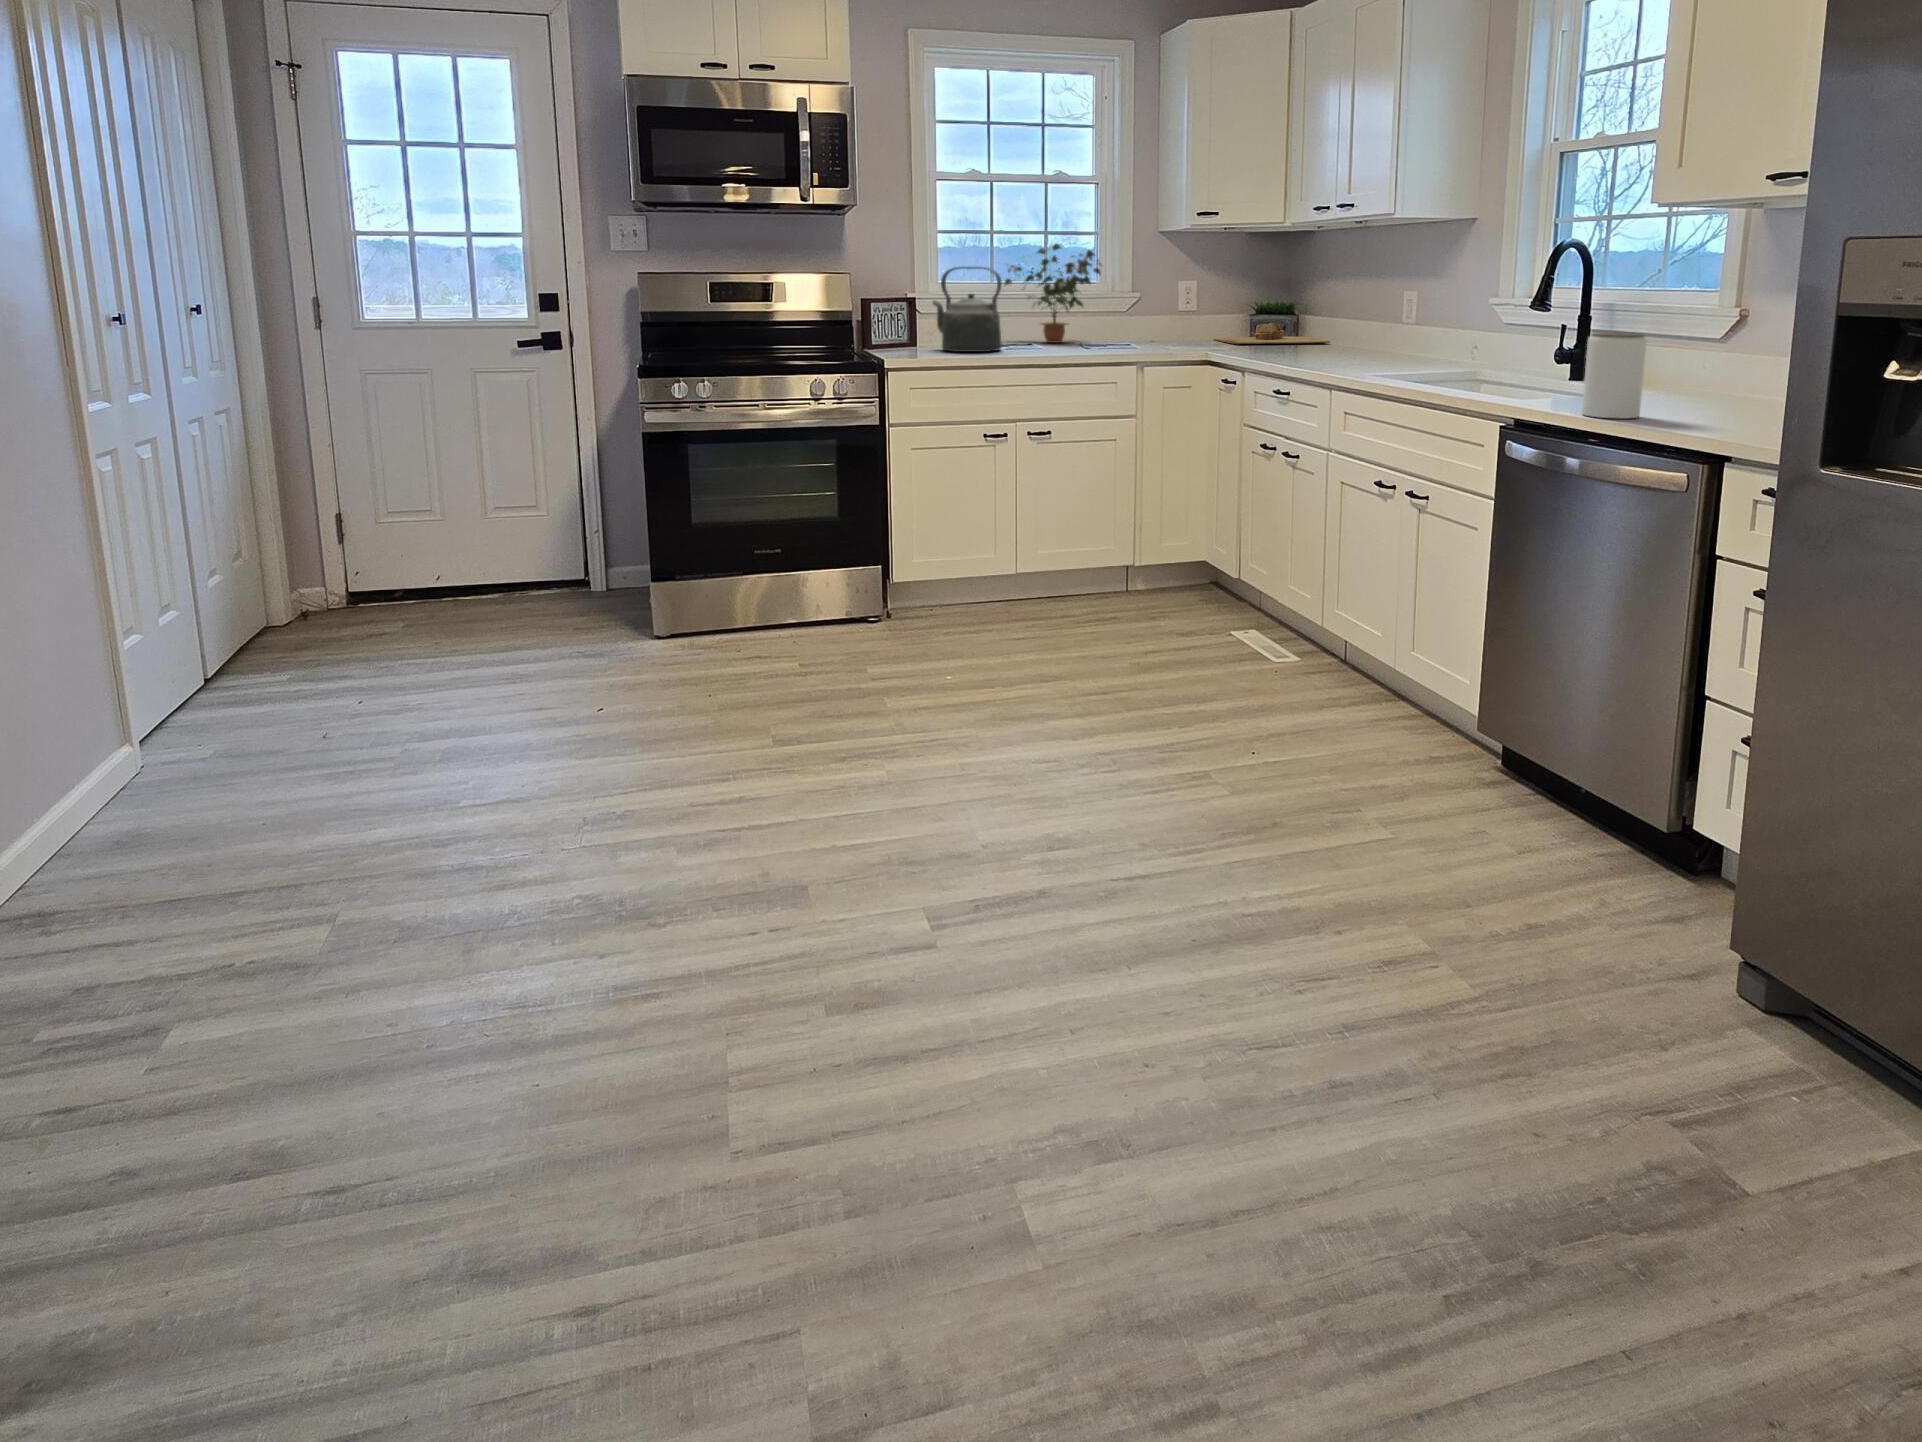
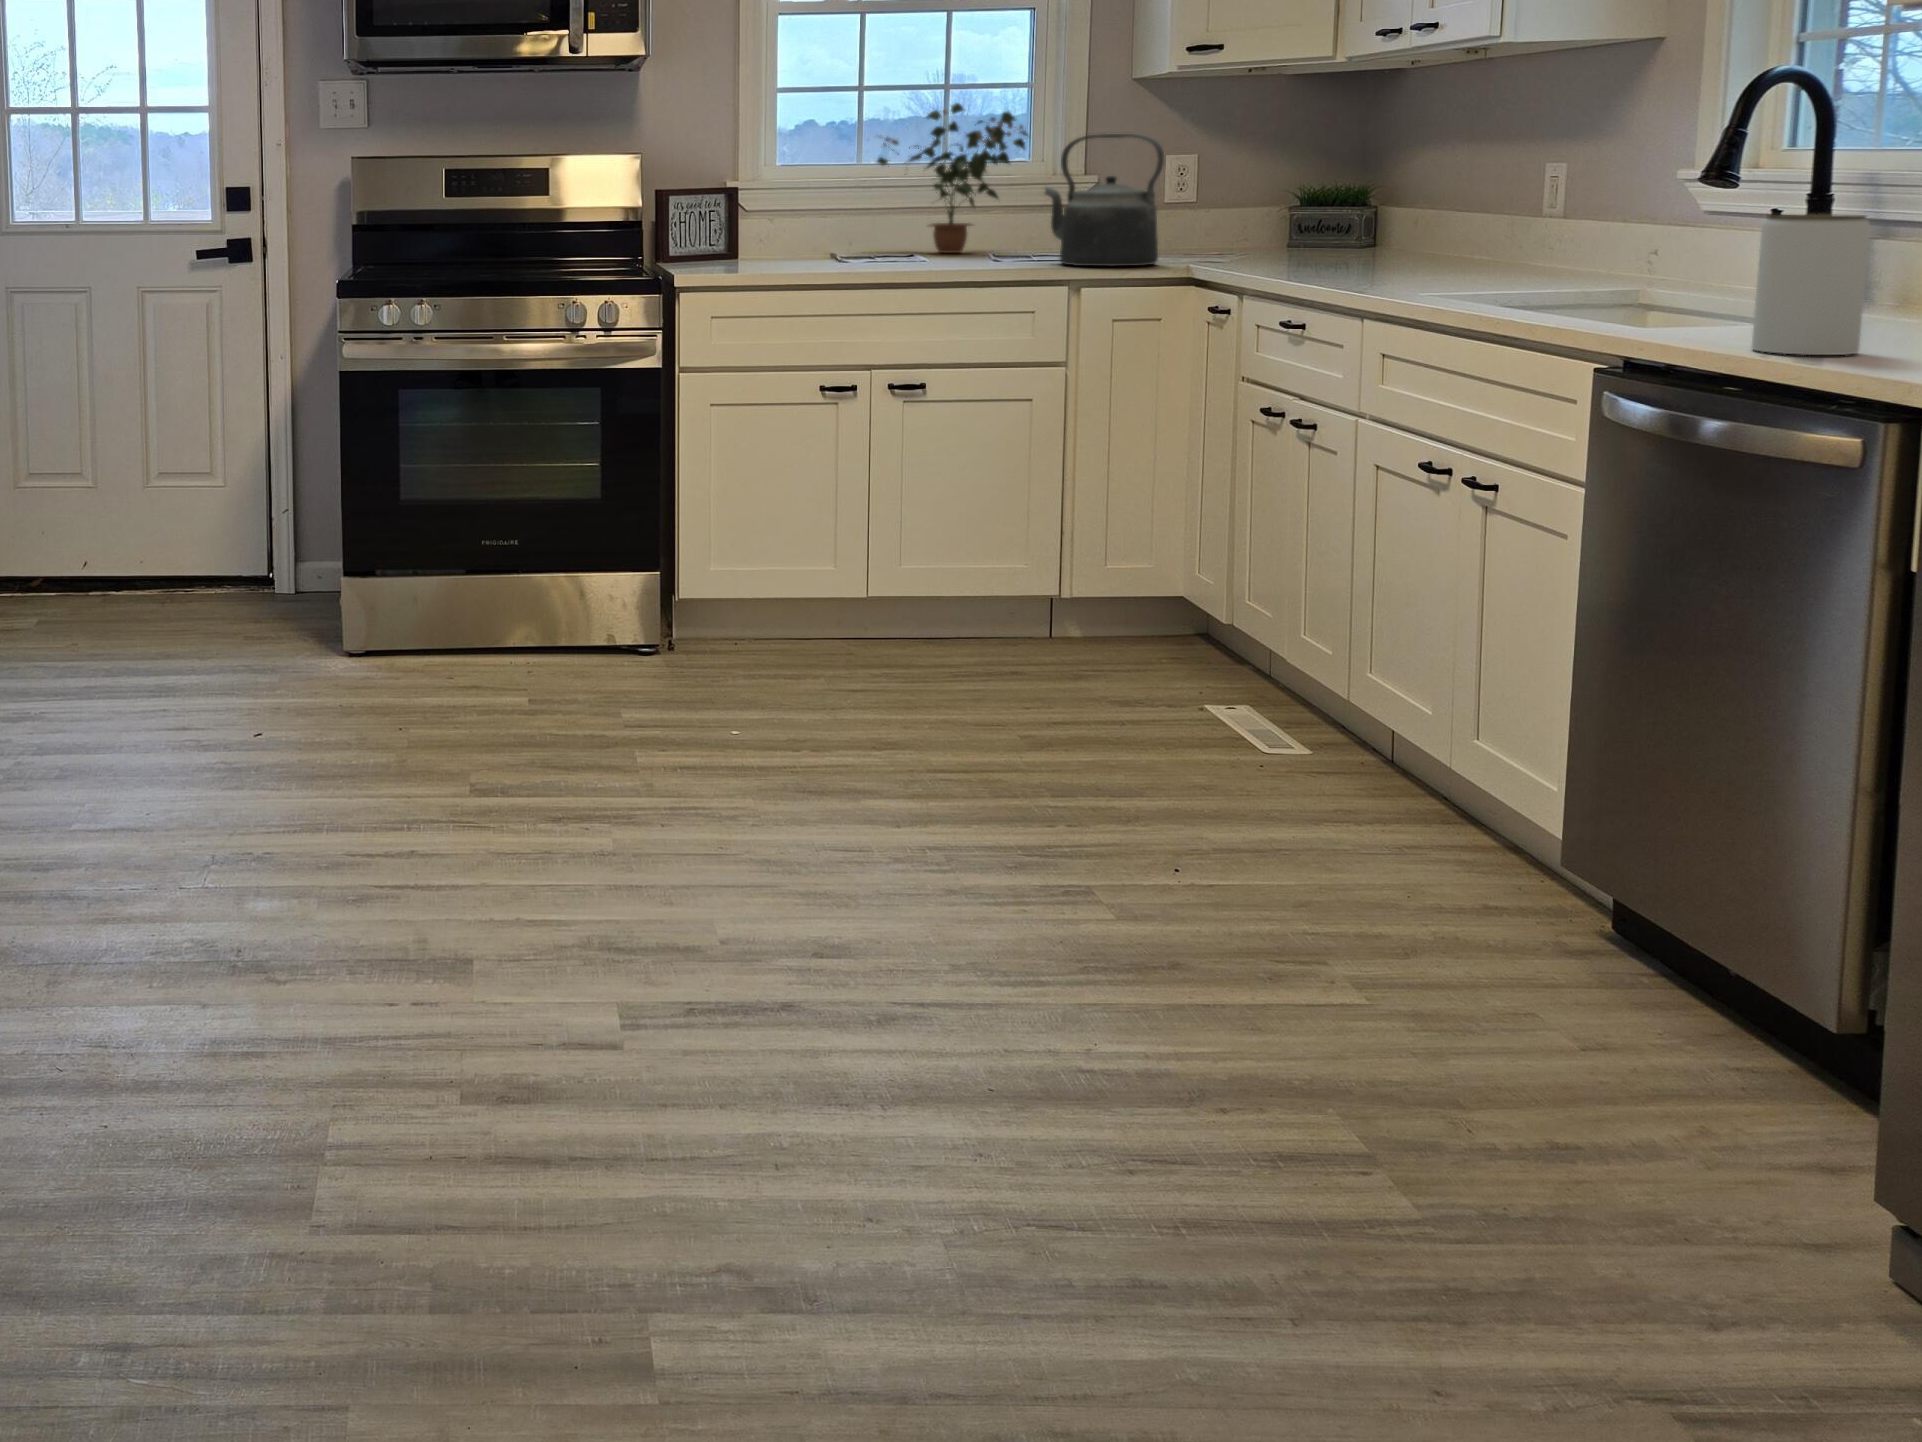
kettle: present [933,267,1002,352] -> present [1045,134,1164,266]
cutting board: present [1214,323,1330,344] -> none [1215,221,1412,255]

